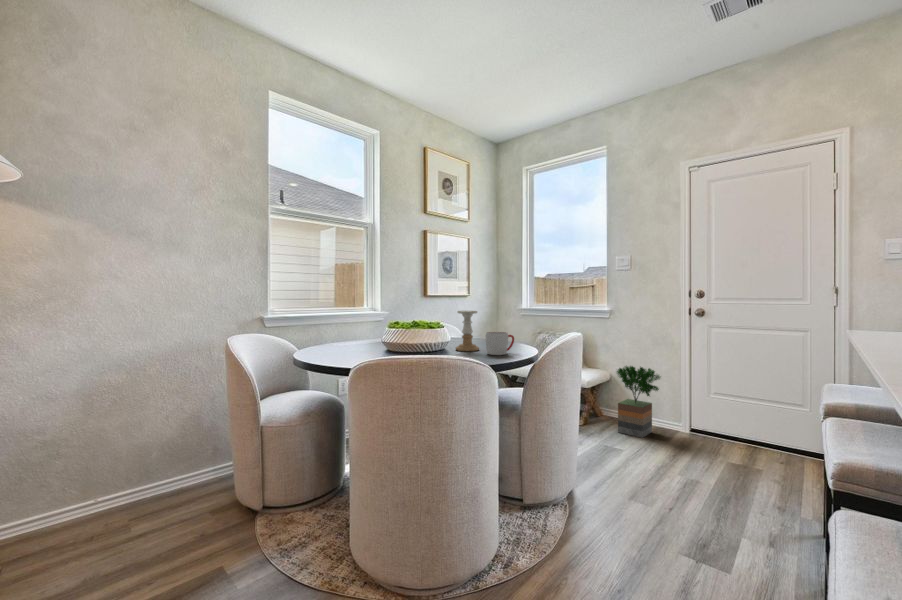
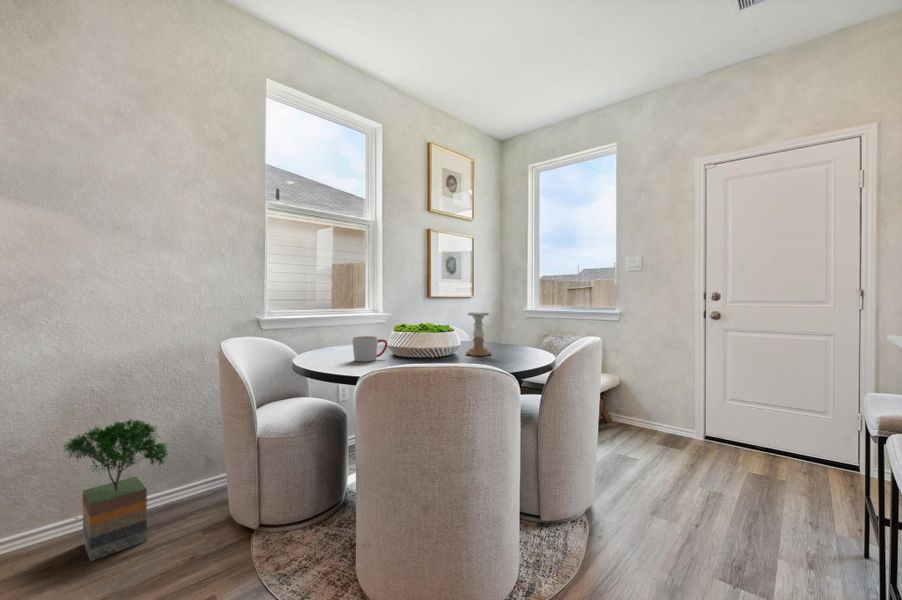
mug: present [485,332,514,355] -> present [353,336,387,362]
potted tree: present [617,366,660,438] -> present [64,420,168,561]

